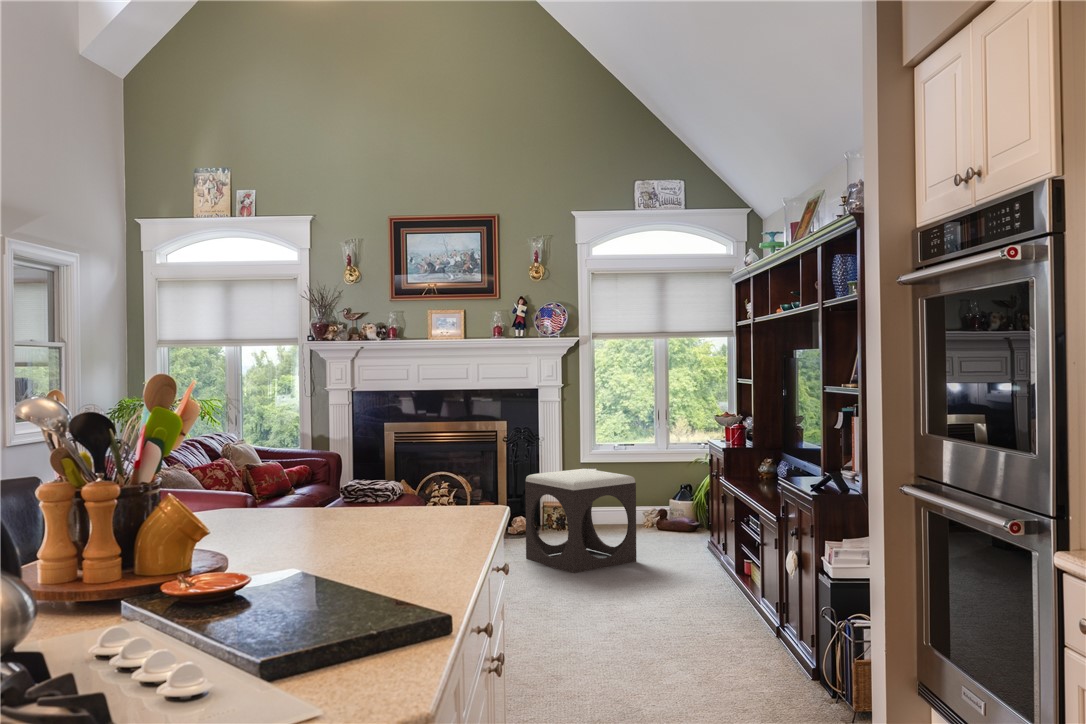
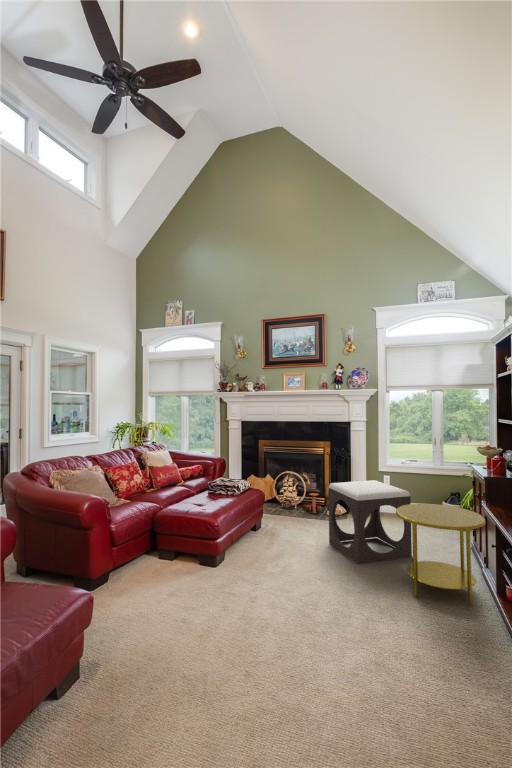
side table: none [626,486,724,590] -> present [396,504,485,606]

